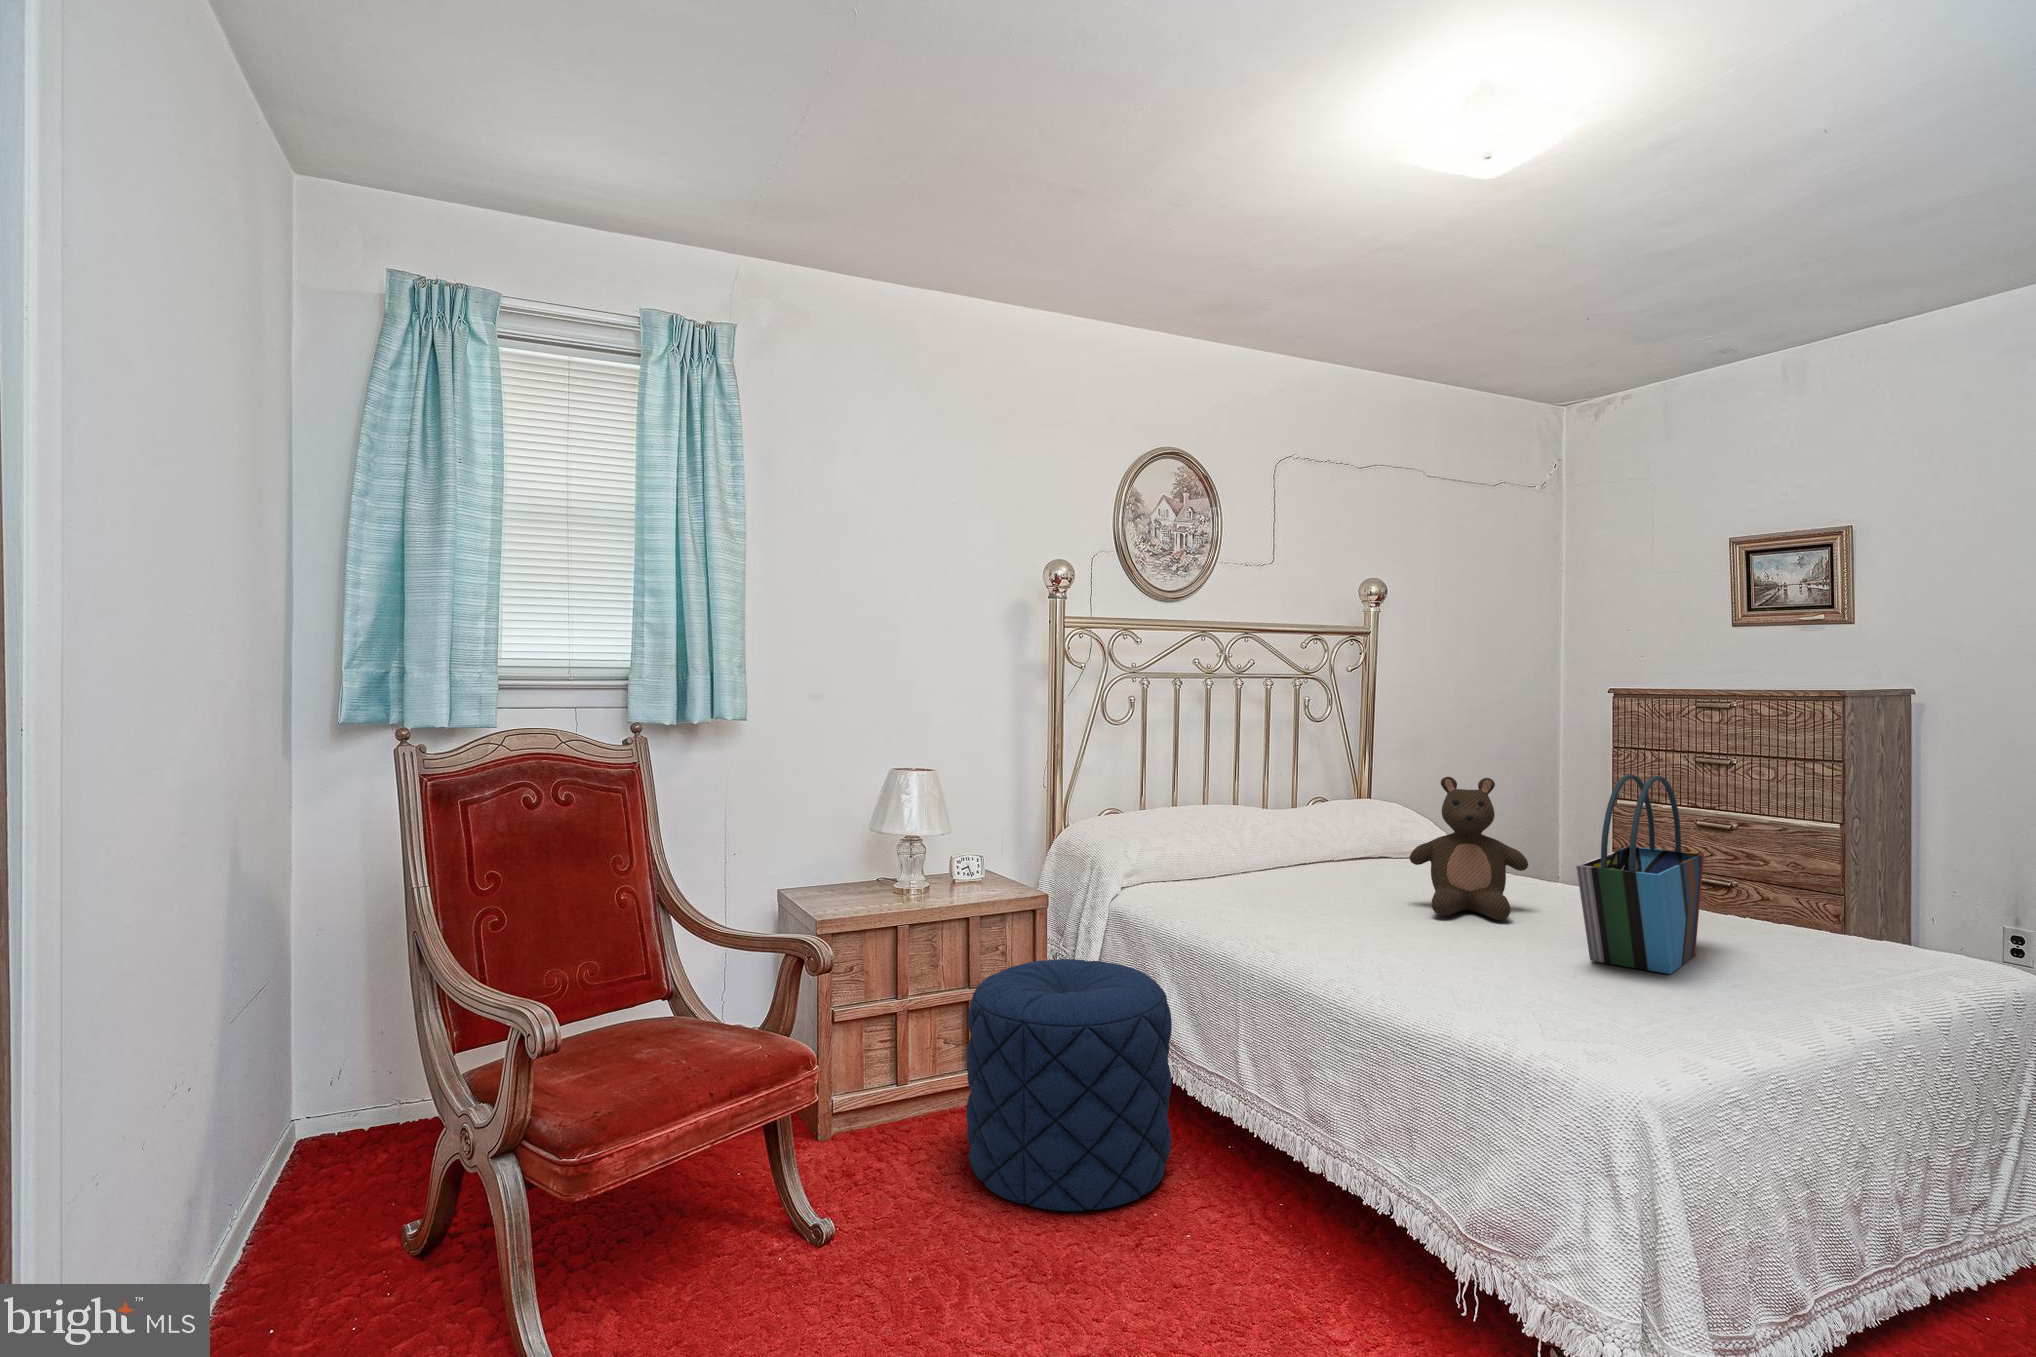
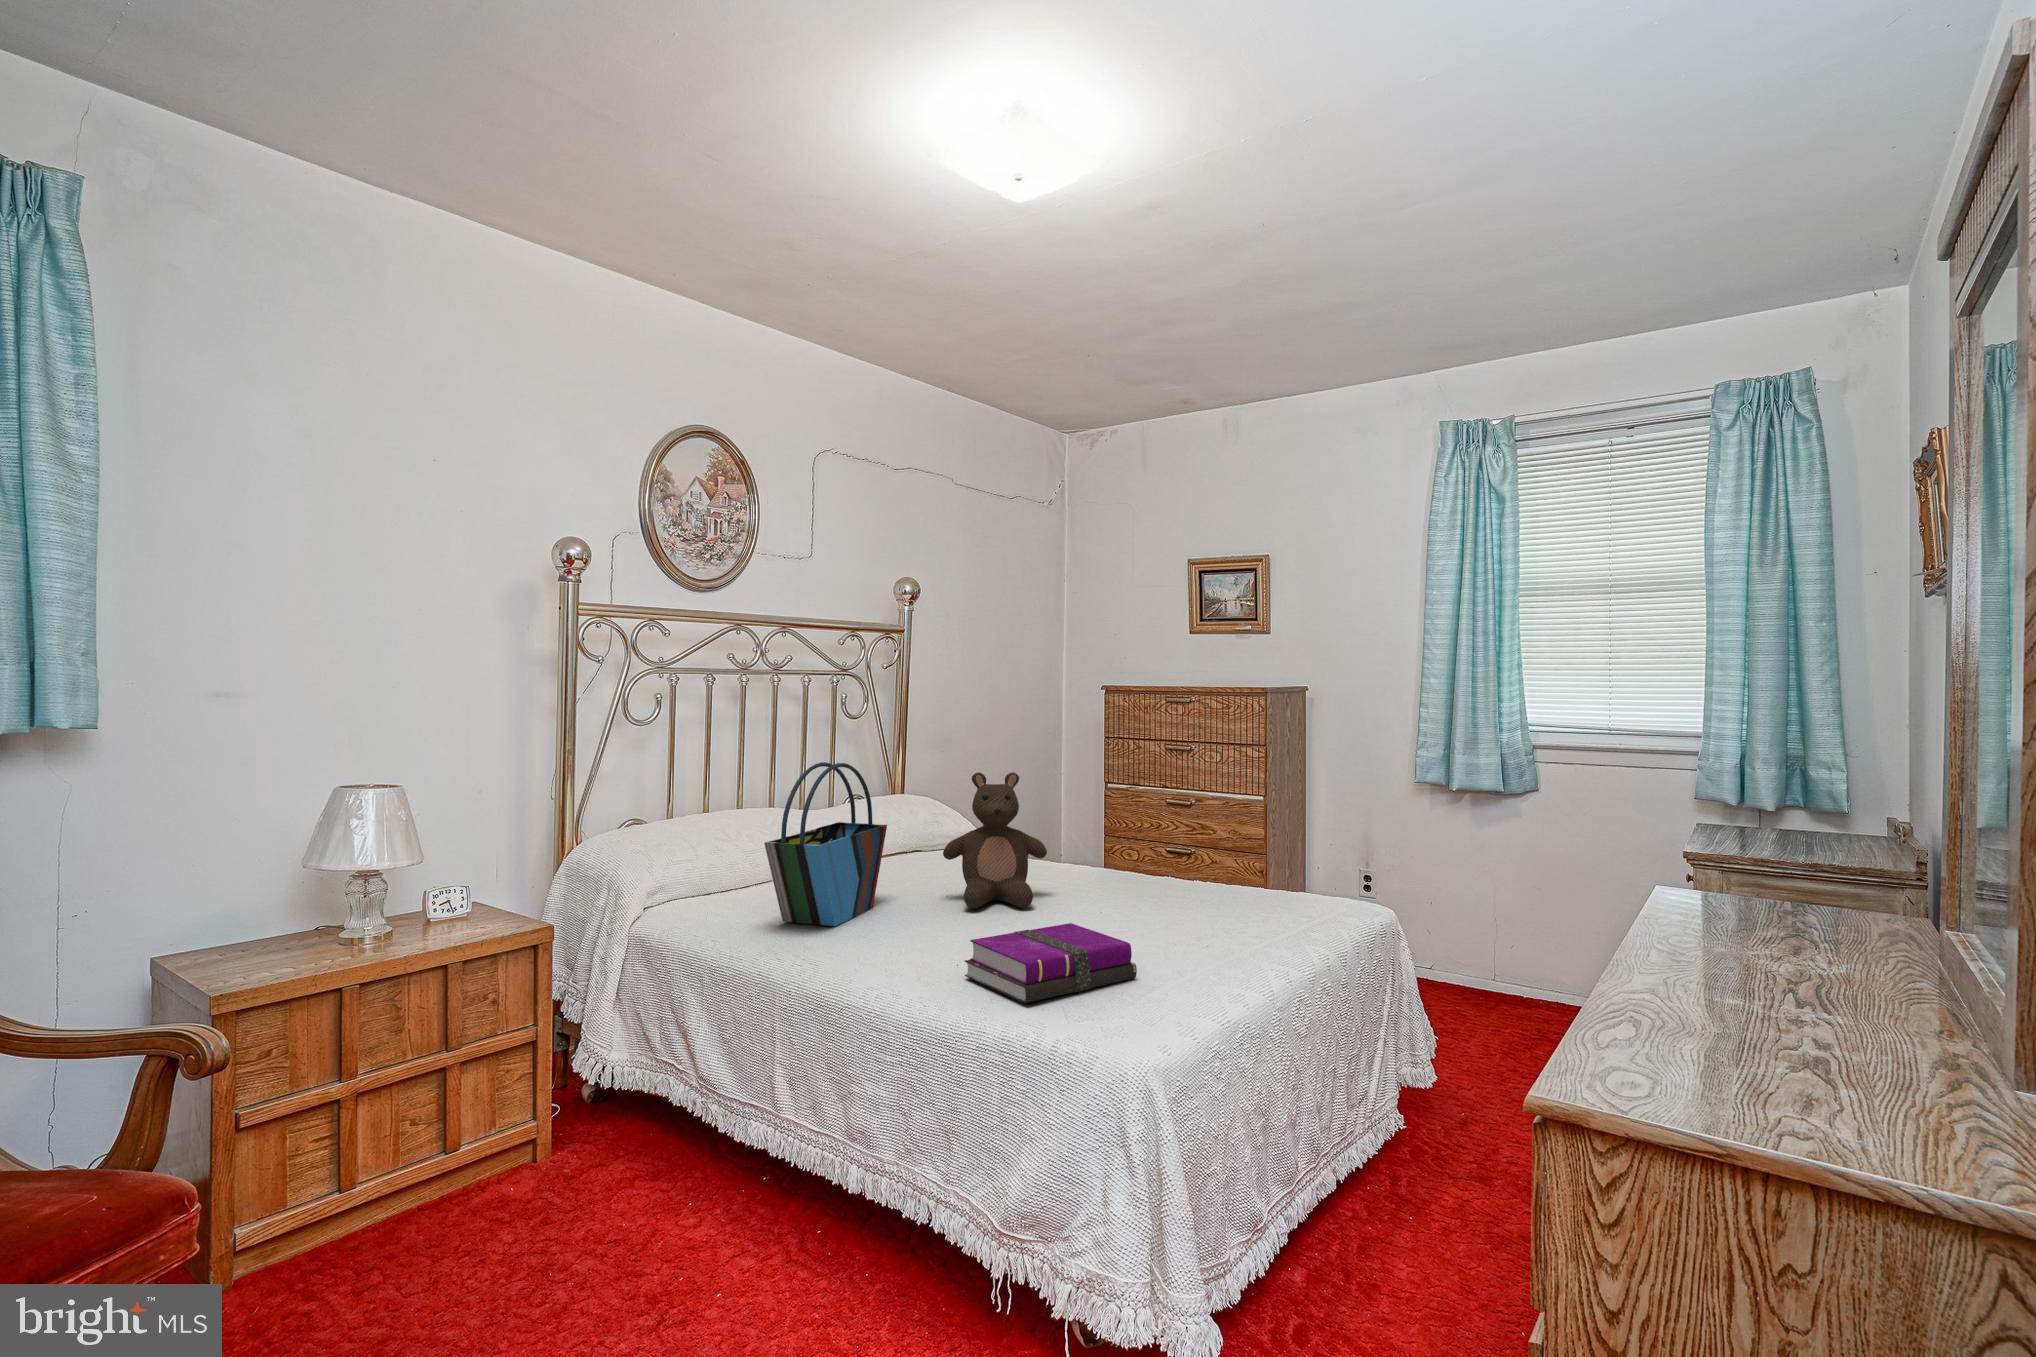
tote bag: present [1576,774,1704,974] -> present [764,762,887,926]
notebook: none [1426,936,1625,1008] -> present [965,923,1137,1003]
pouf: present [966,959,1172,1211] -> none [440,998,700,1307]

